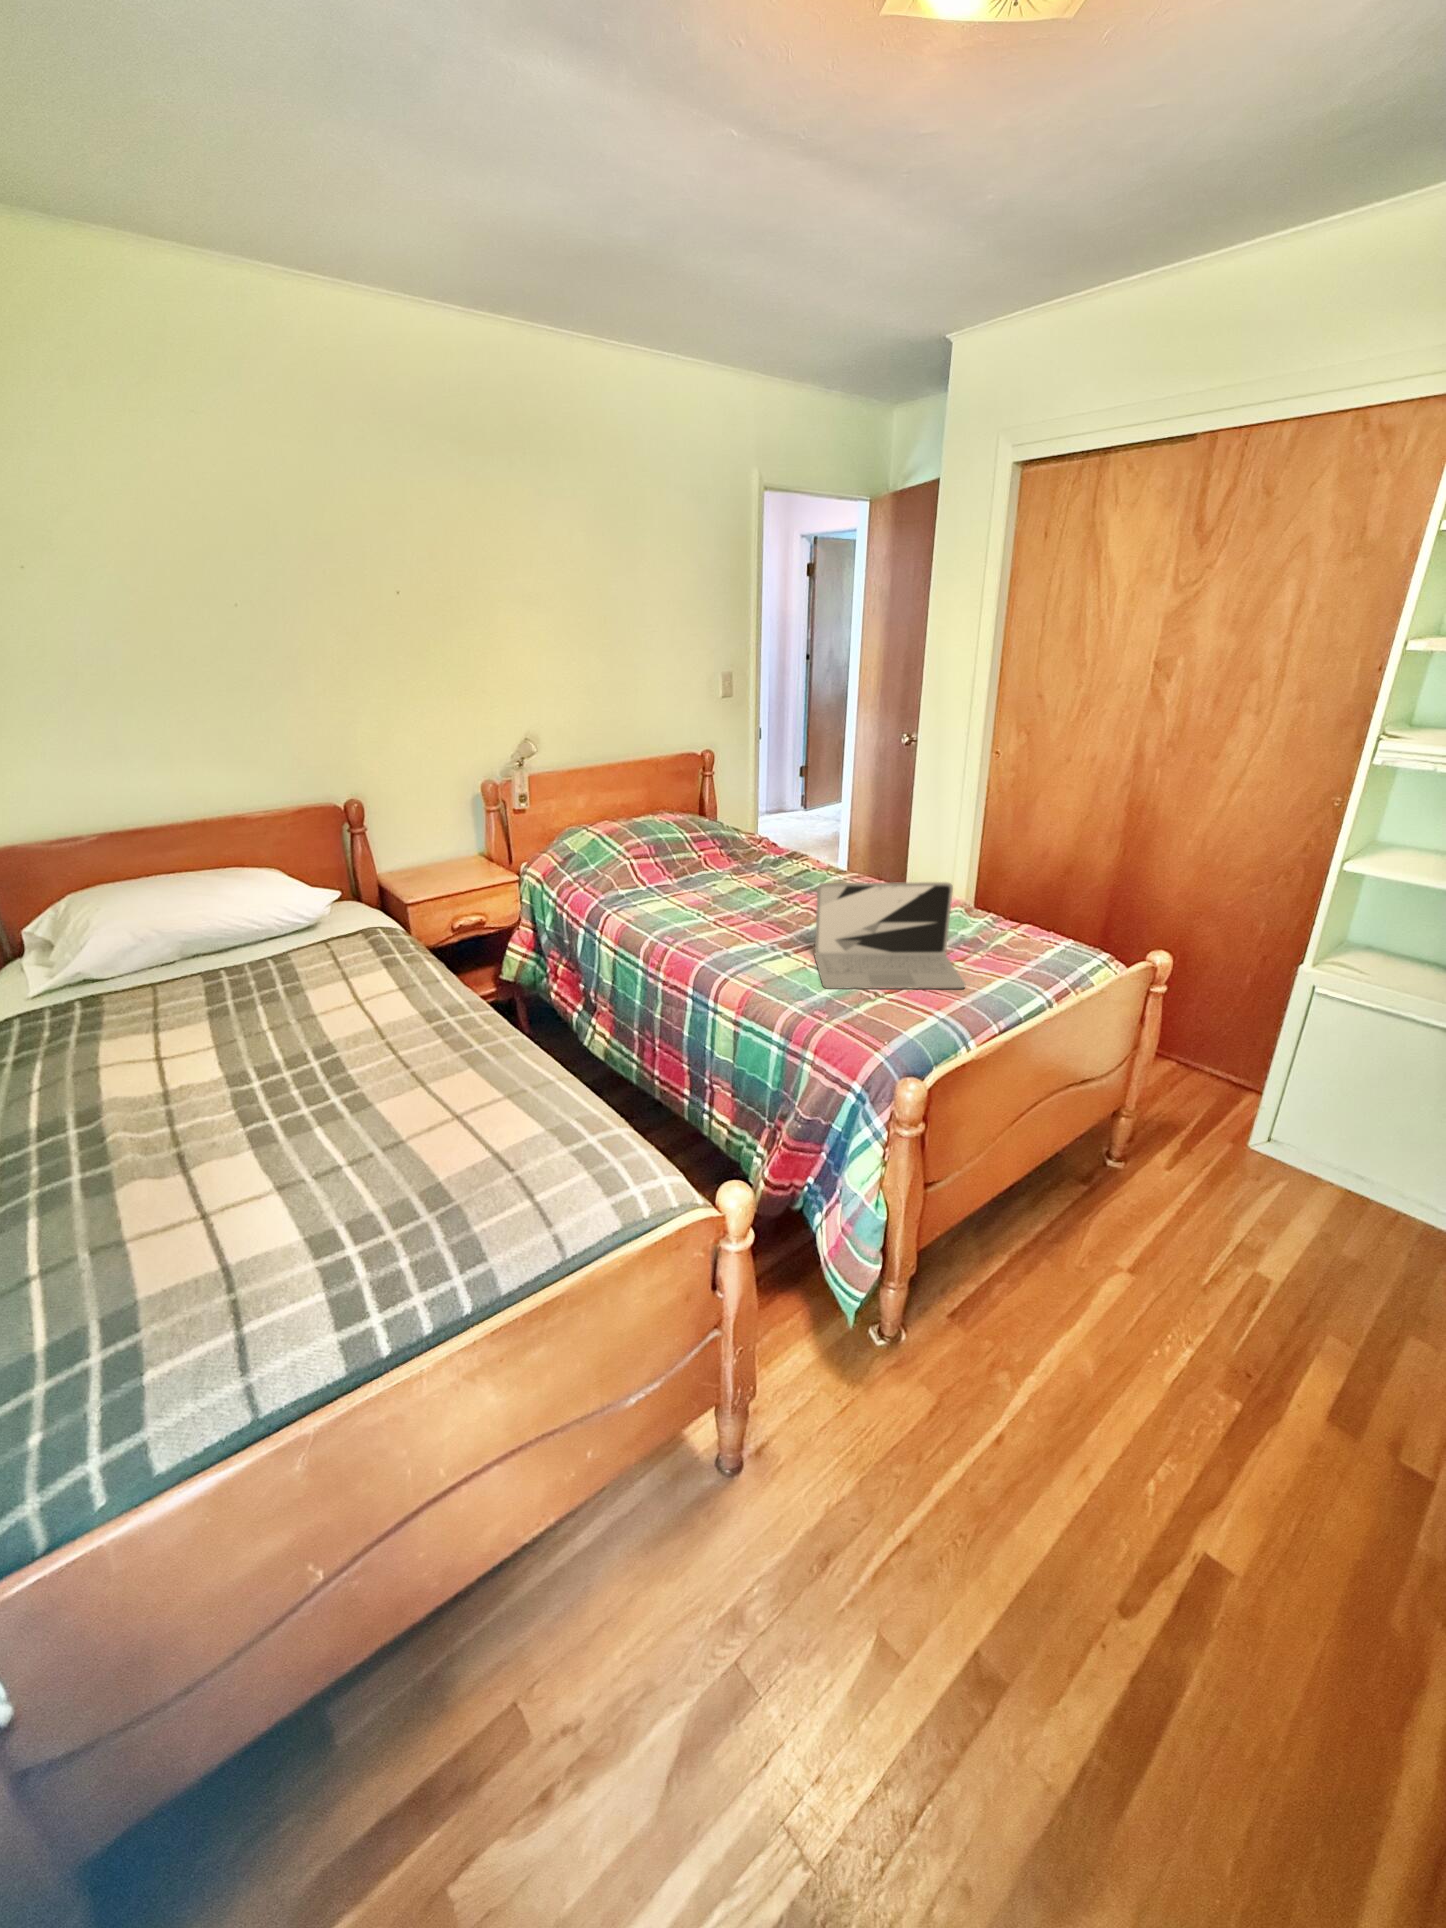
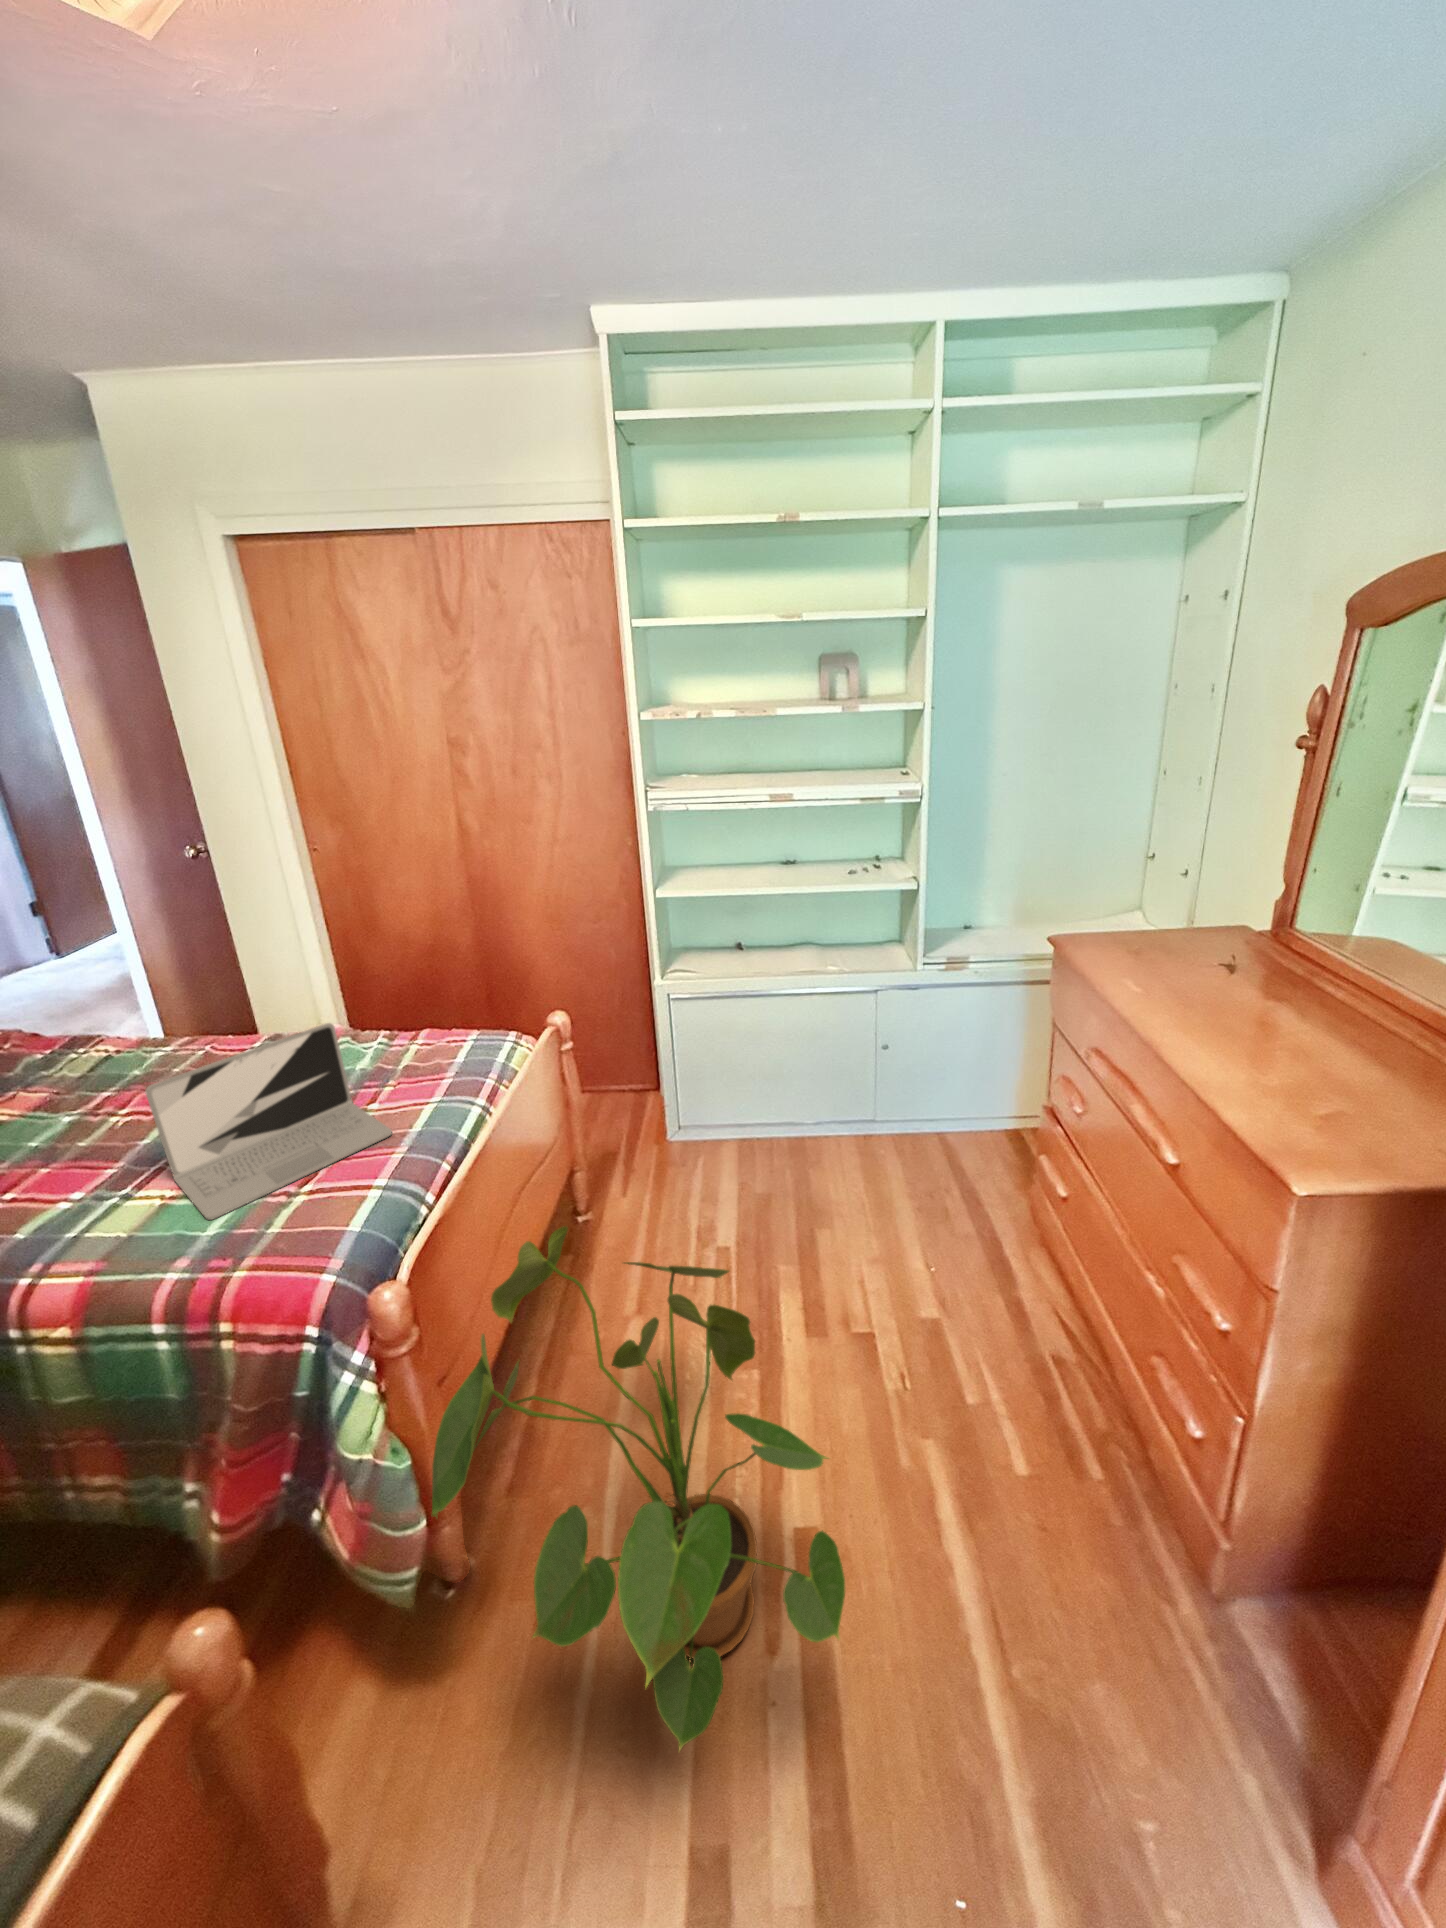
house plant: none [883,1116,1275,1645] -> present [432,1227,845,1750]

